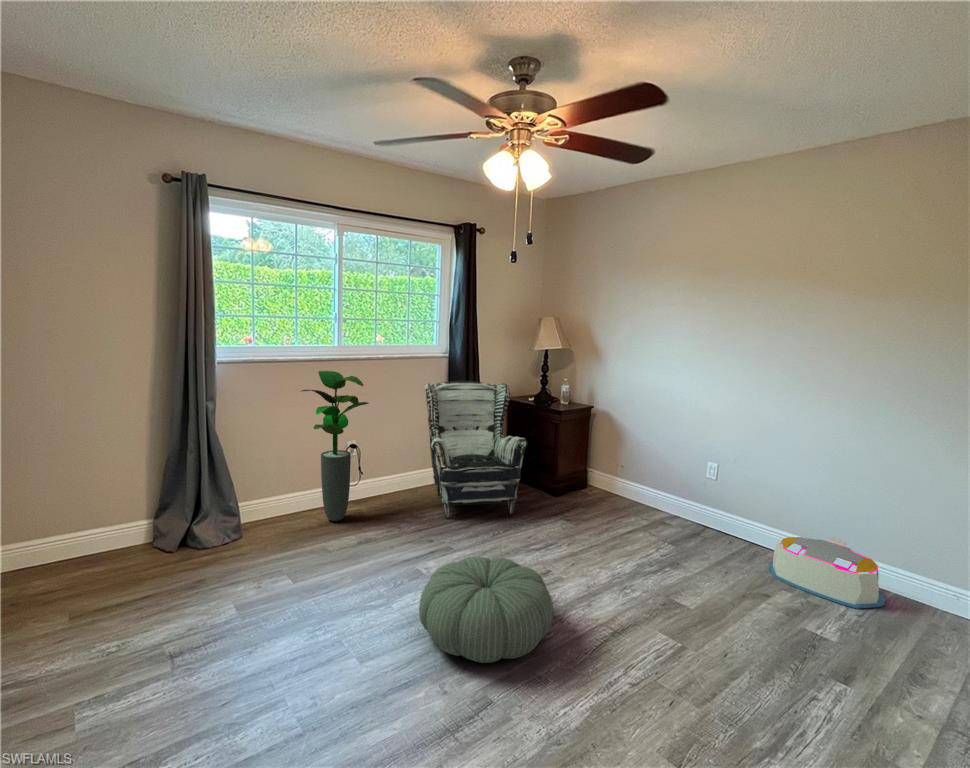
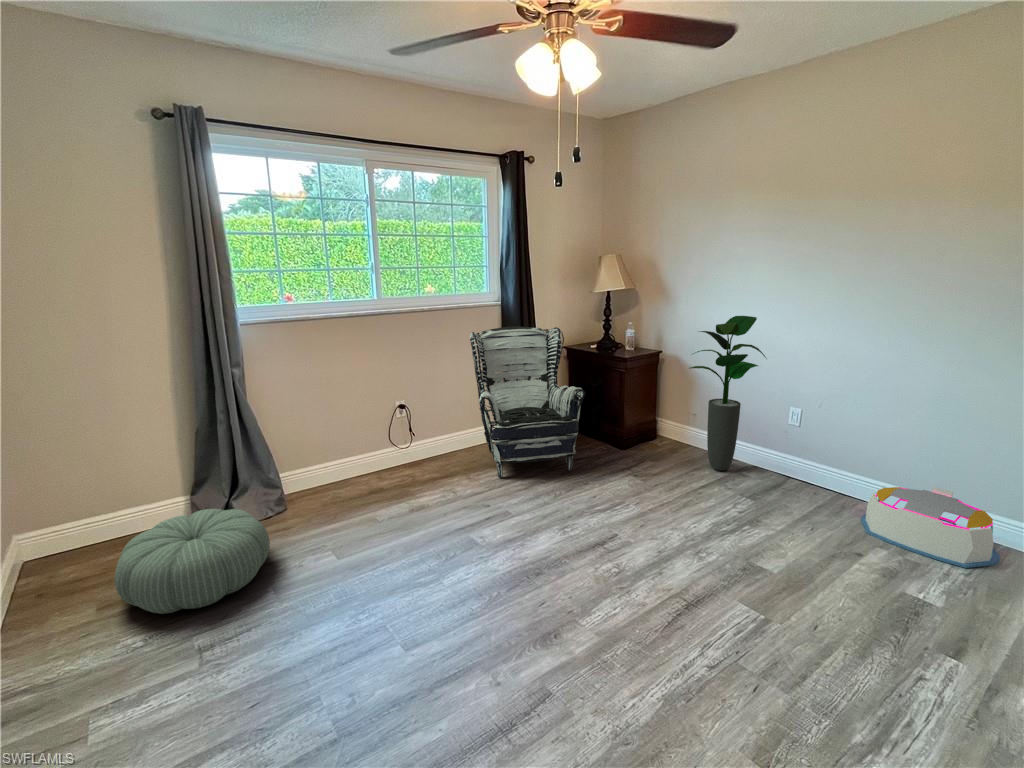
potted plant: present [302,371,369,521] -> present [689,316,766,470]
pouf: present [419,557,553,663] -> present [115,509,270,614]

